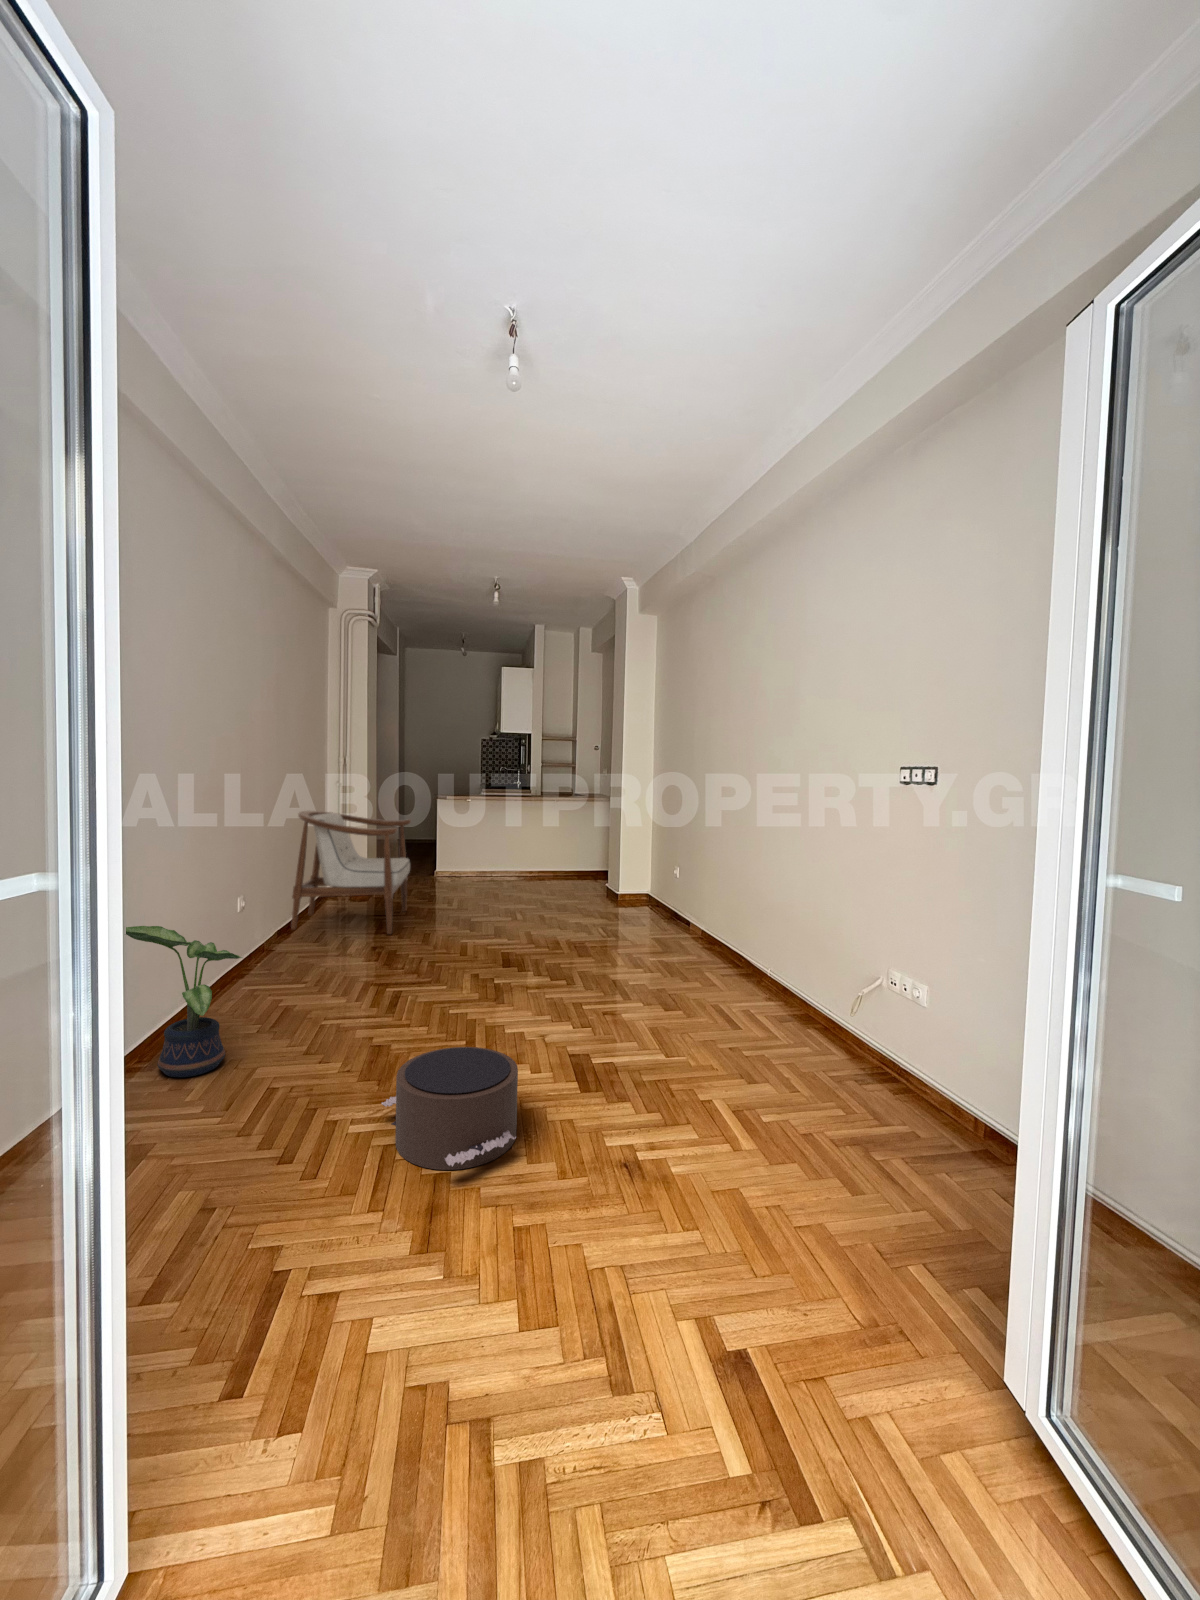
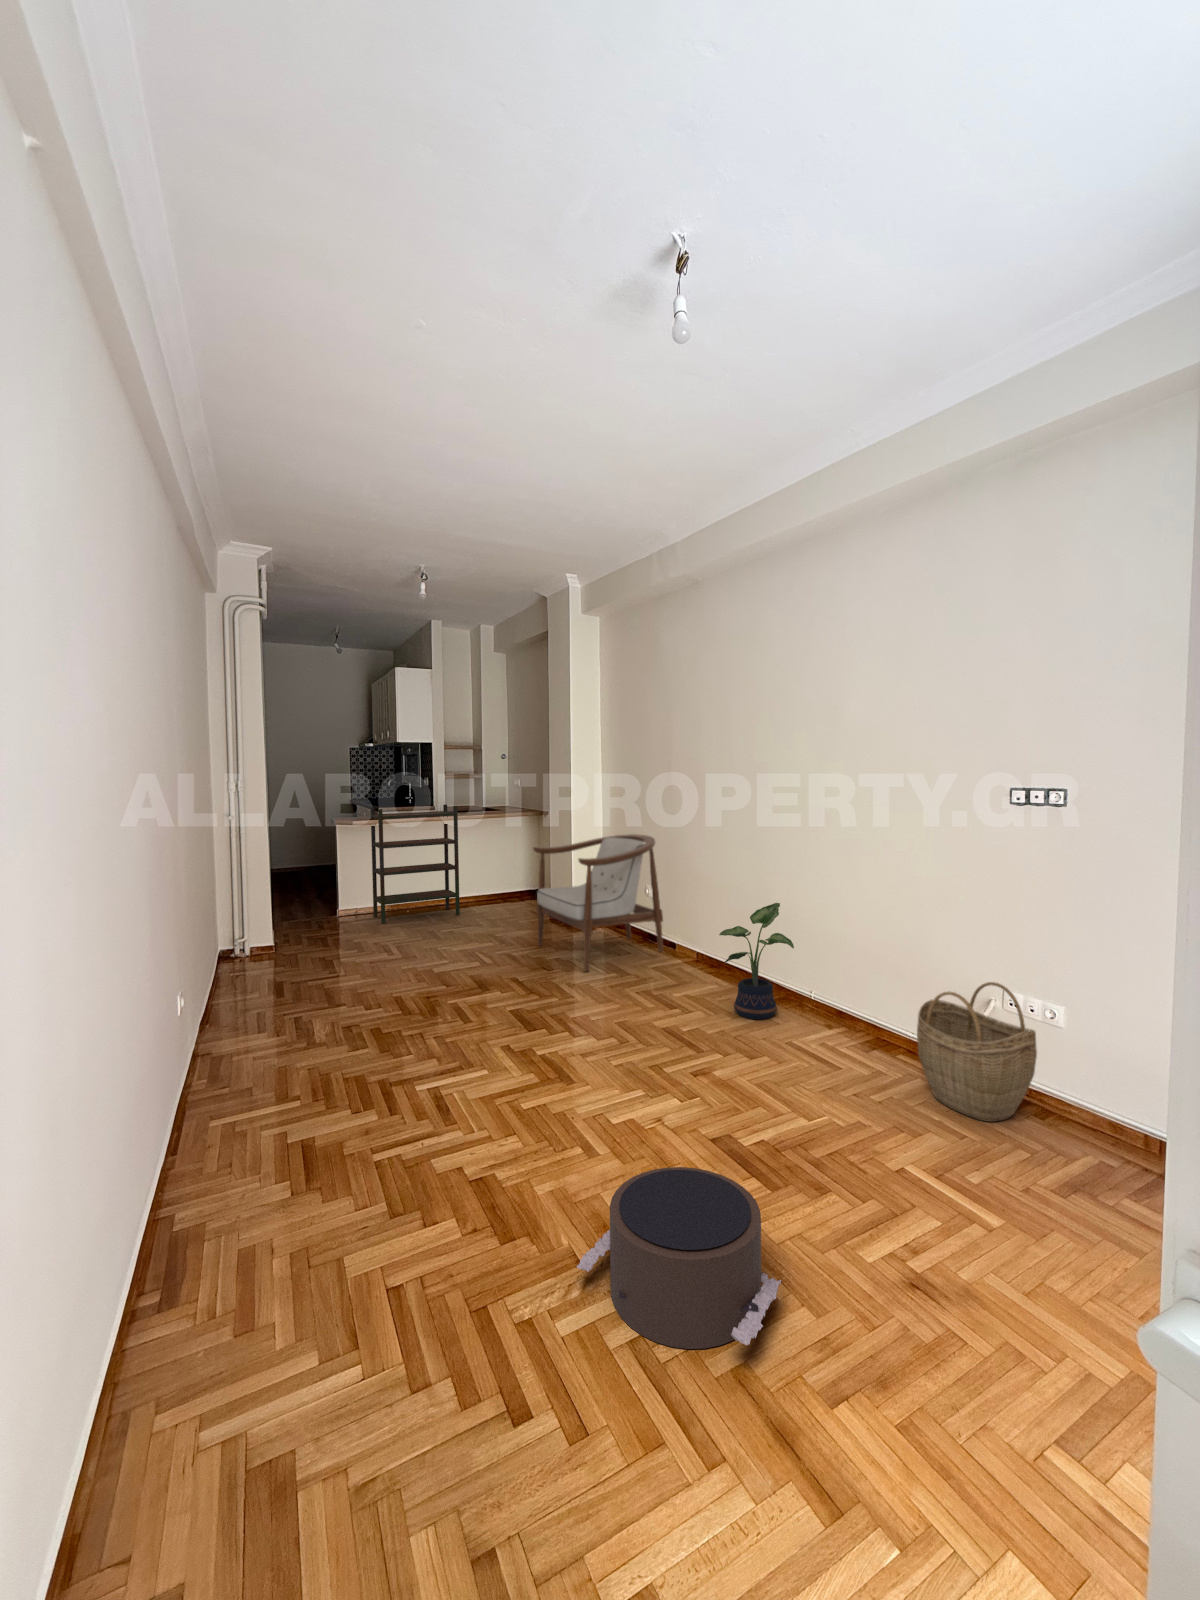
bookshelf: none [463,785,535,883] -> present [371,805,460,924]
armchair: present [291,811,411,934] -> present [533,834,663,971]
potted plant: present [126,926,242,1077] -> present [719,903,794,1019]
woven basket: none [796,954,895,1081] -> present [917,982,1037,1122]

